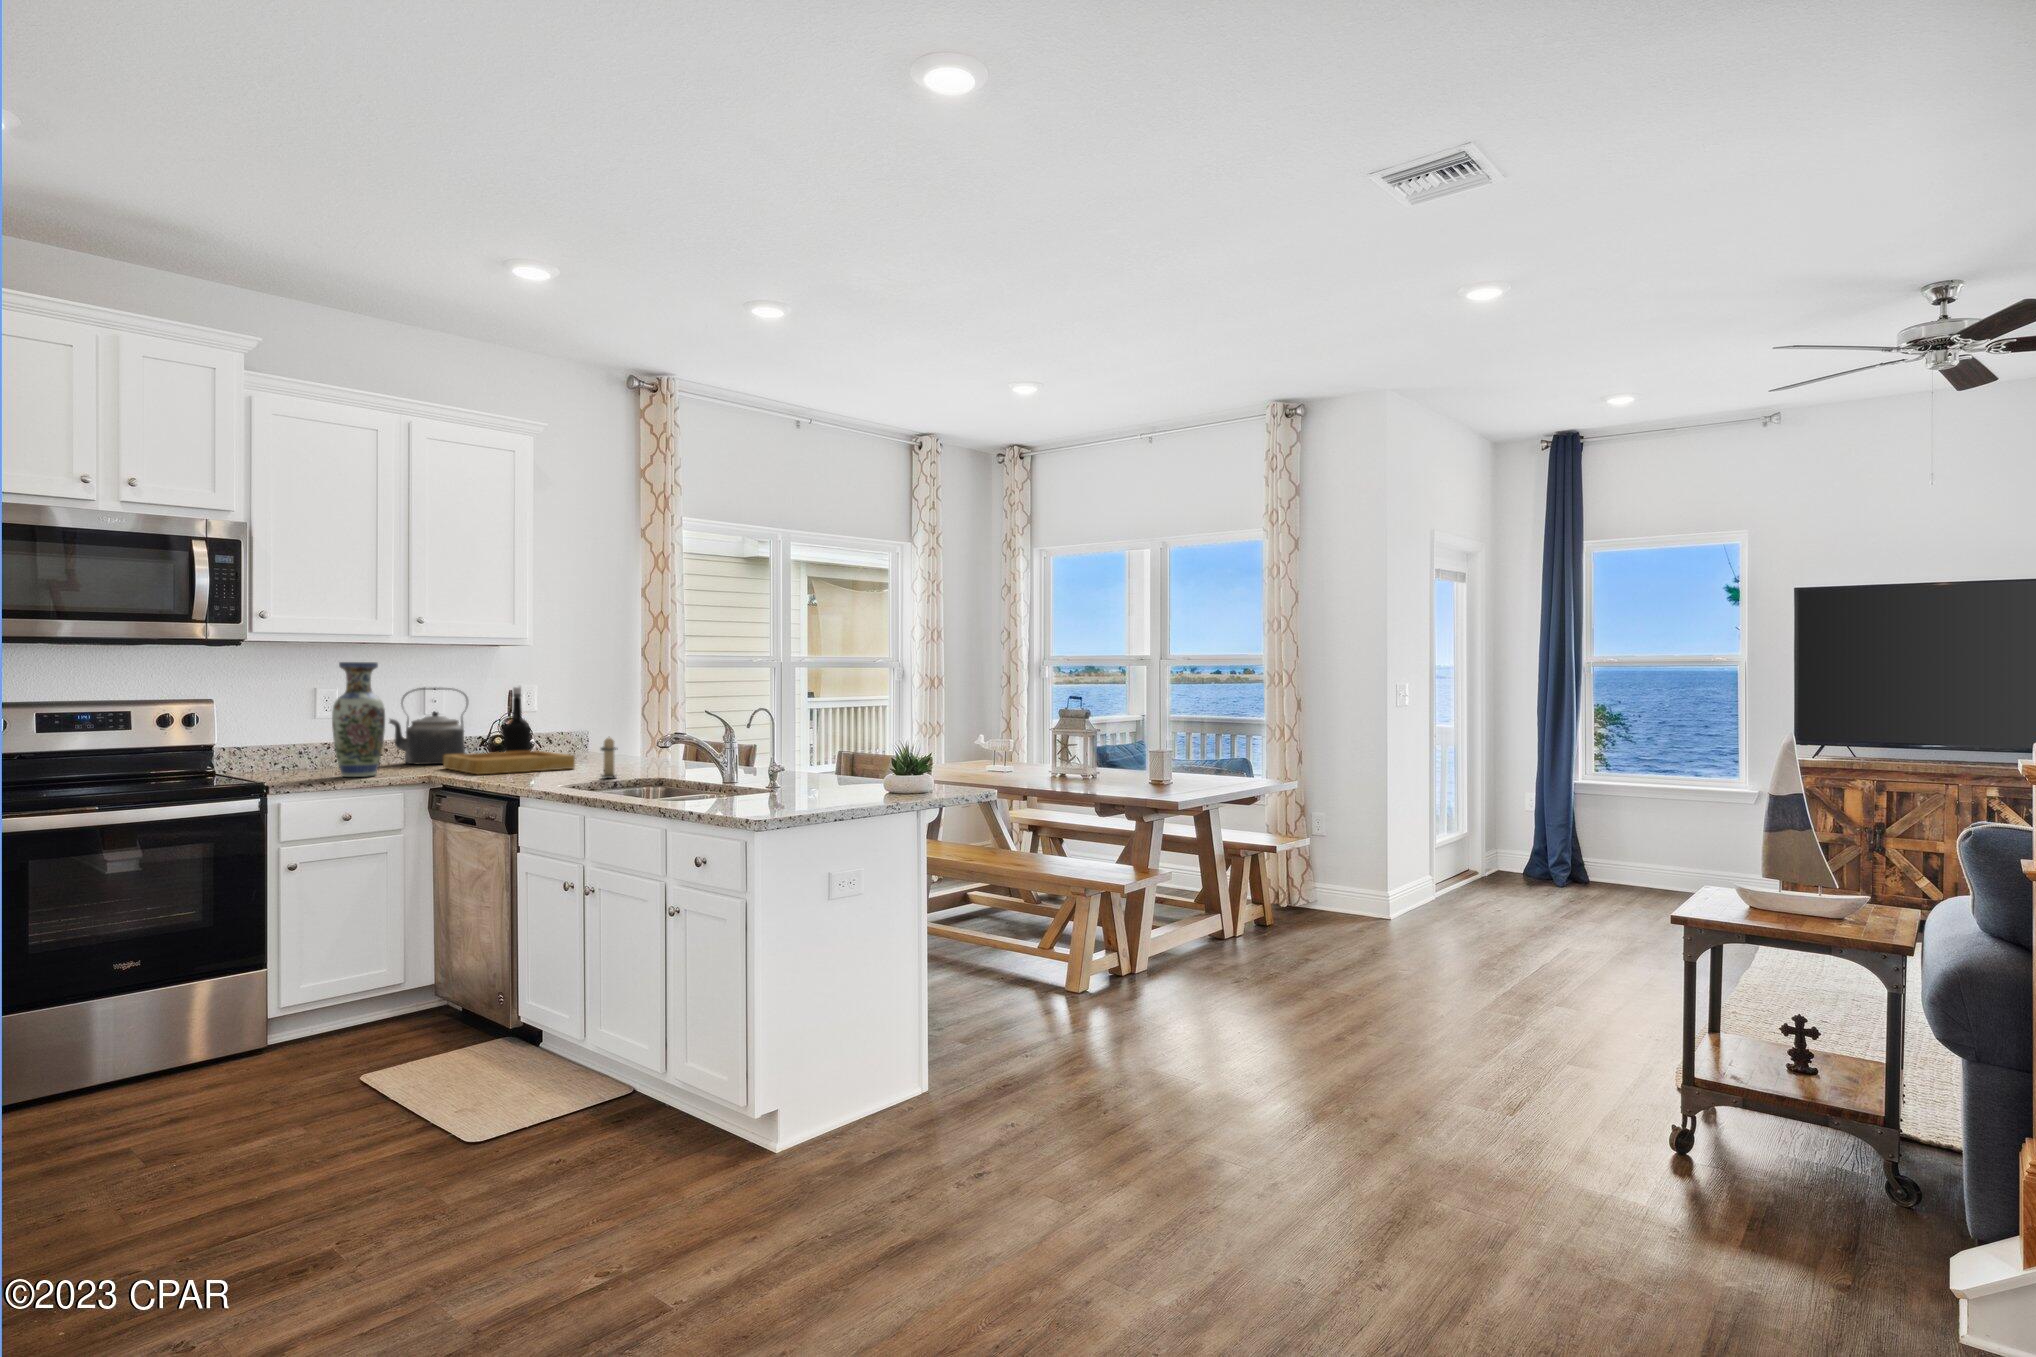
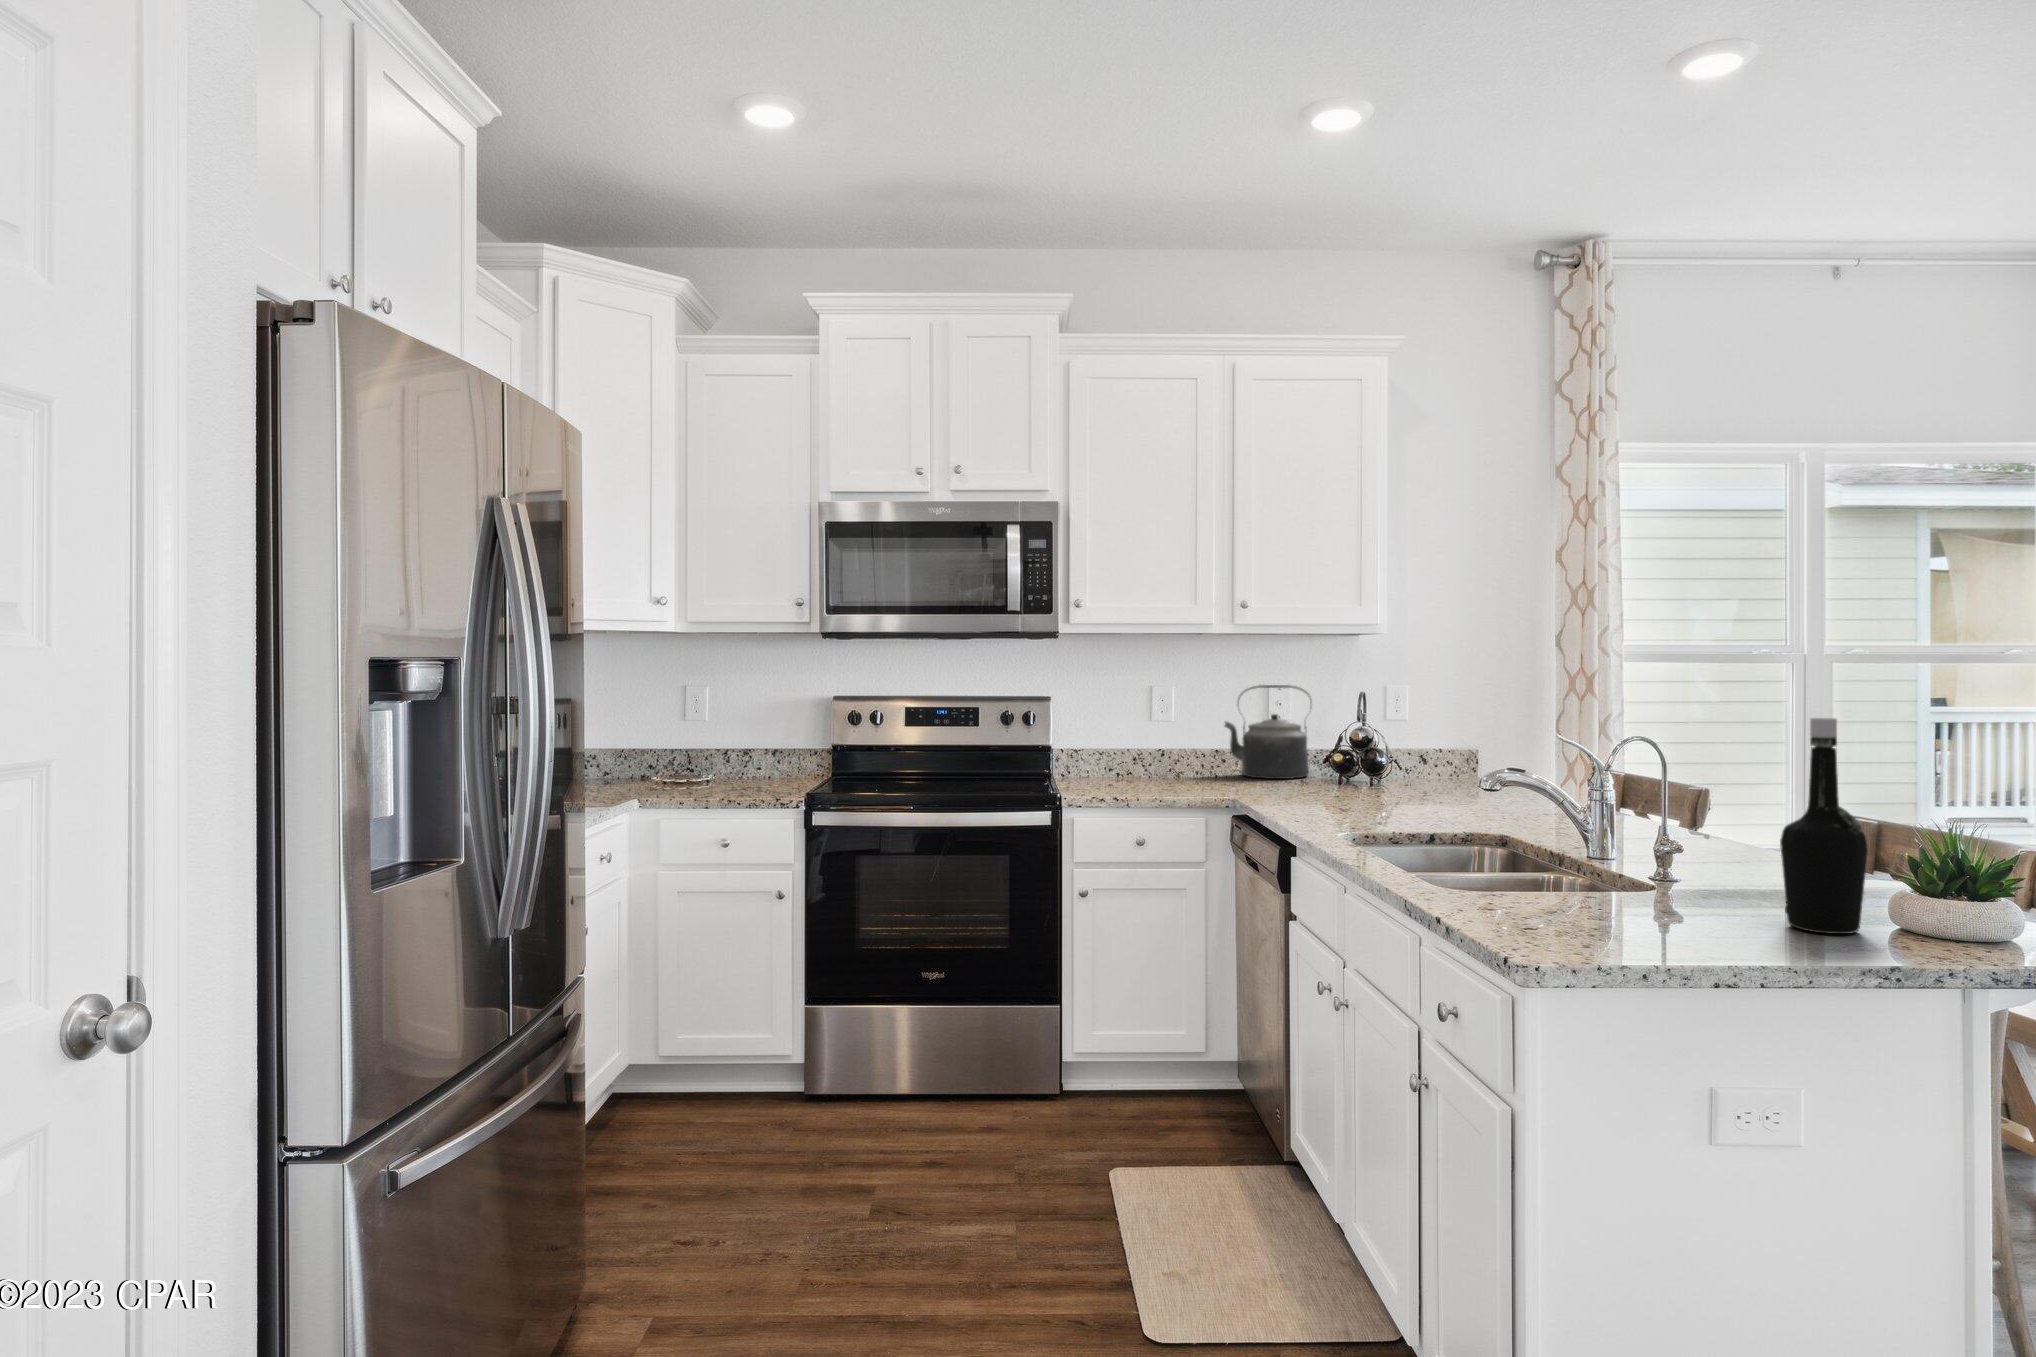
vase: present [332,662,385,777] -> none [1133,656,1188,792]
bottle: present [503,687,531,752] -> present [1780,718,1868,934]
candle: present [601,737,618,778] -> none [1410,759,1443,824]
tray: present [443,751,575,774] -> none [1265,769,1411,800]

